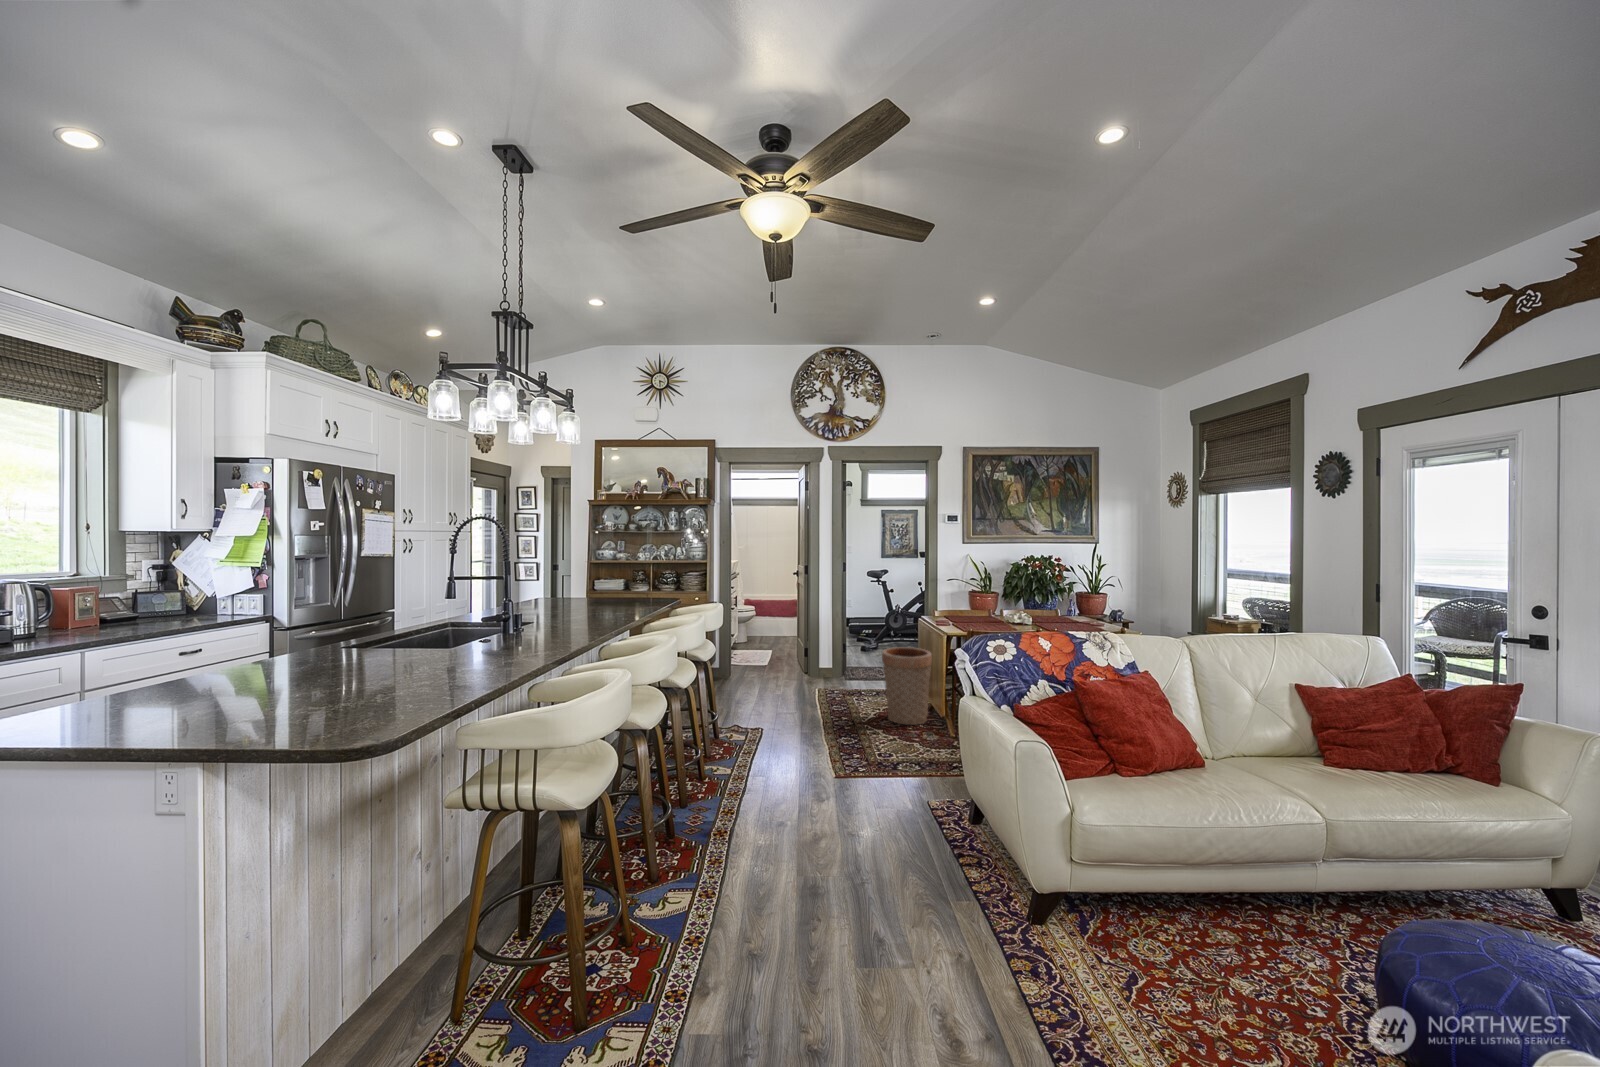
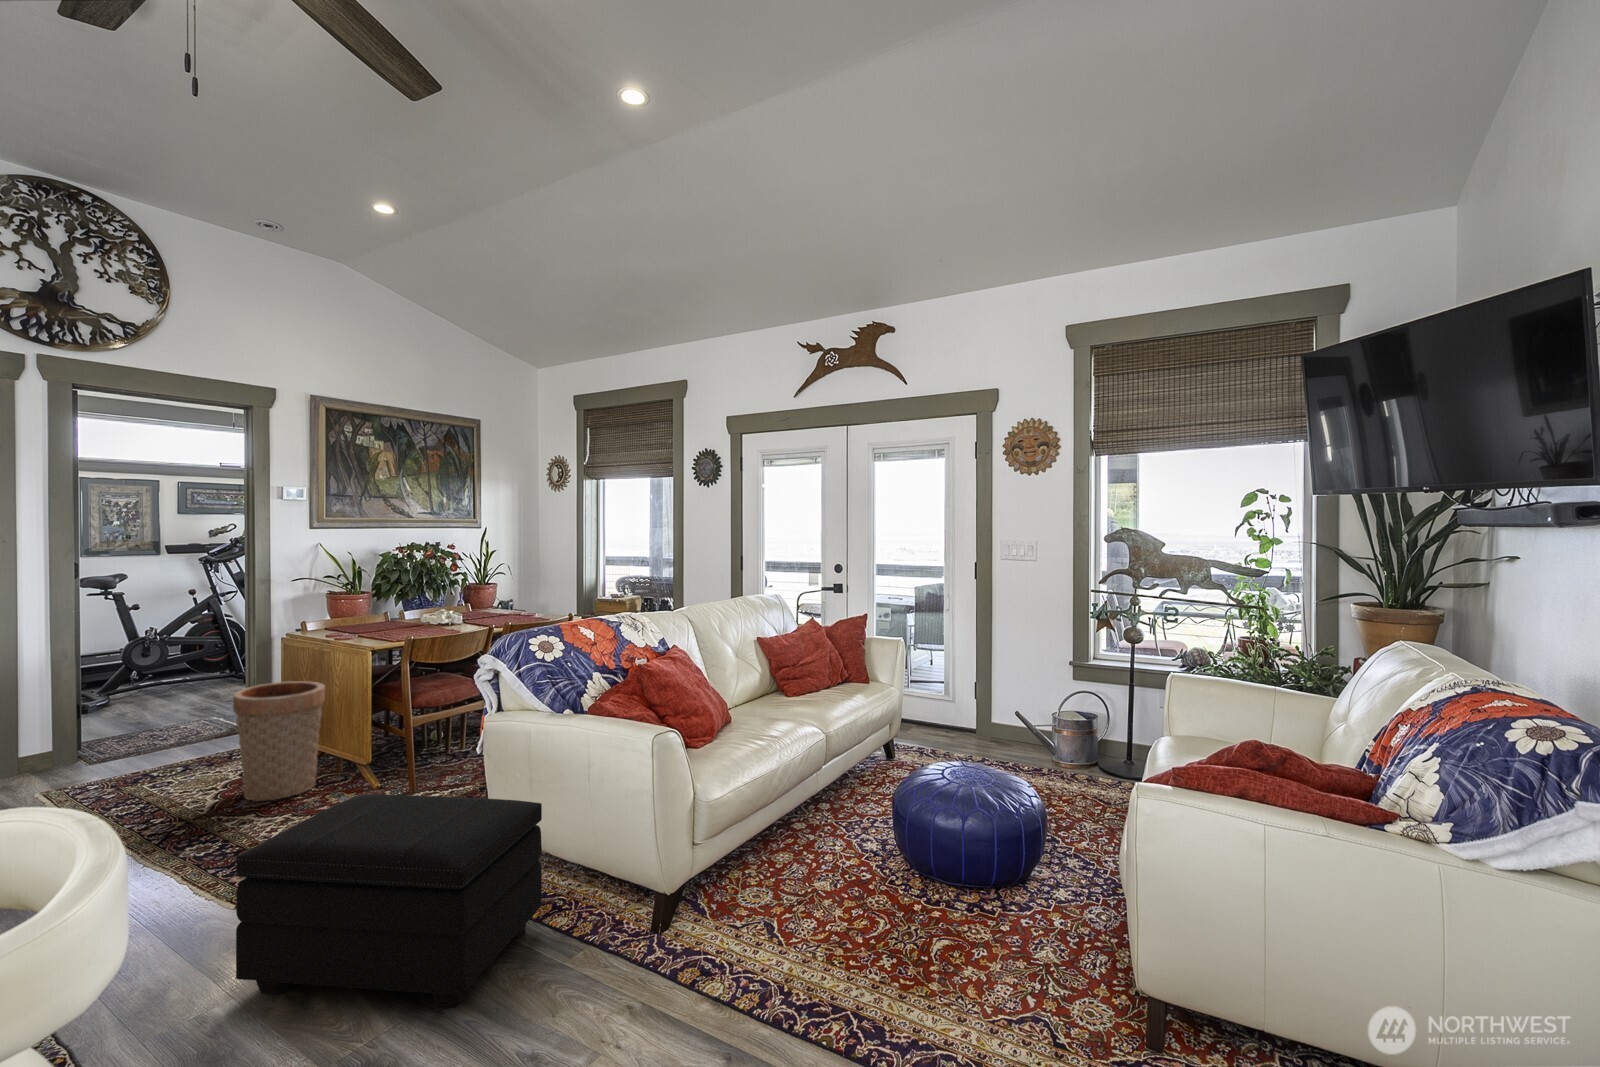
footstool: none [796,727,962,884] -> present [236,794,542,1007]

